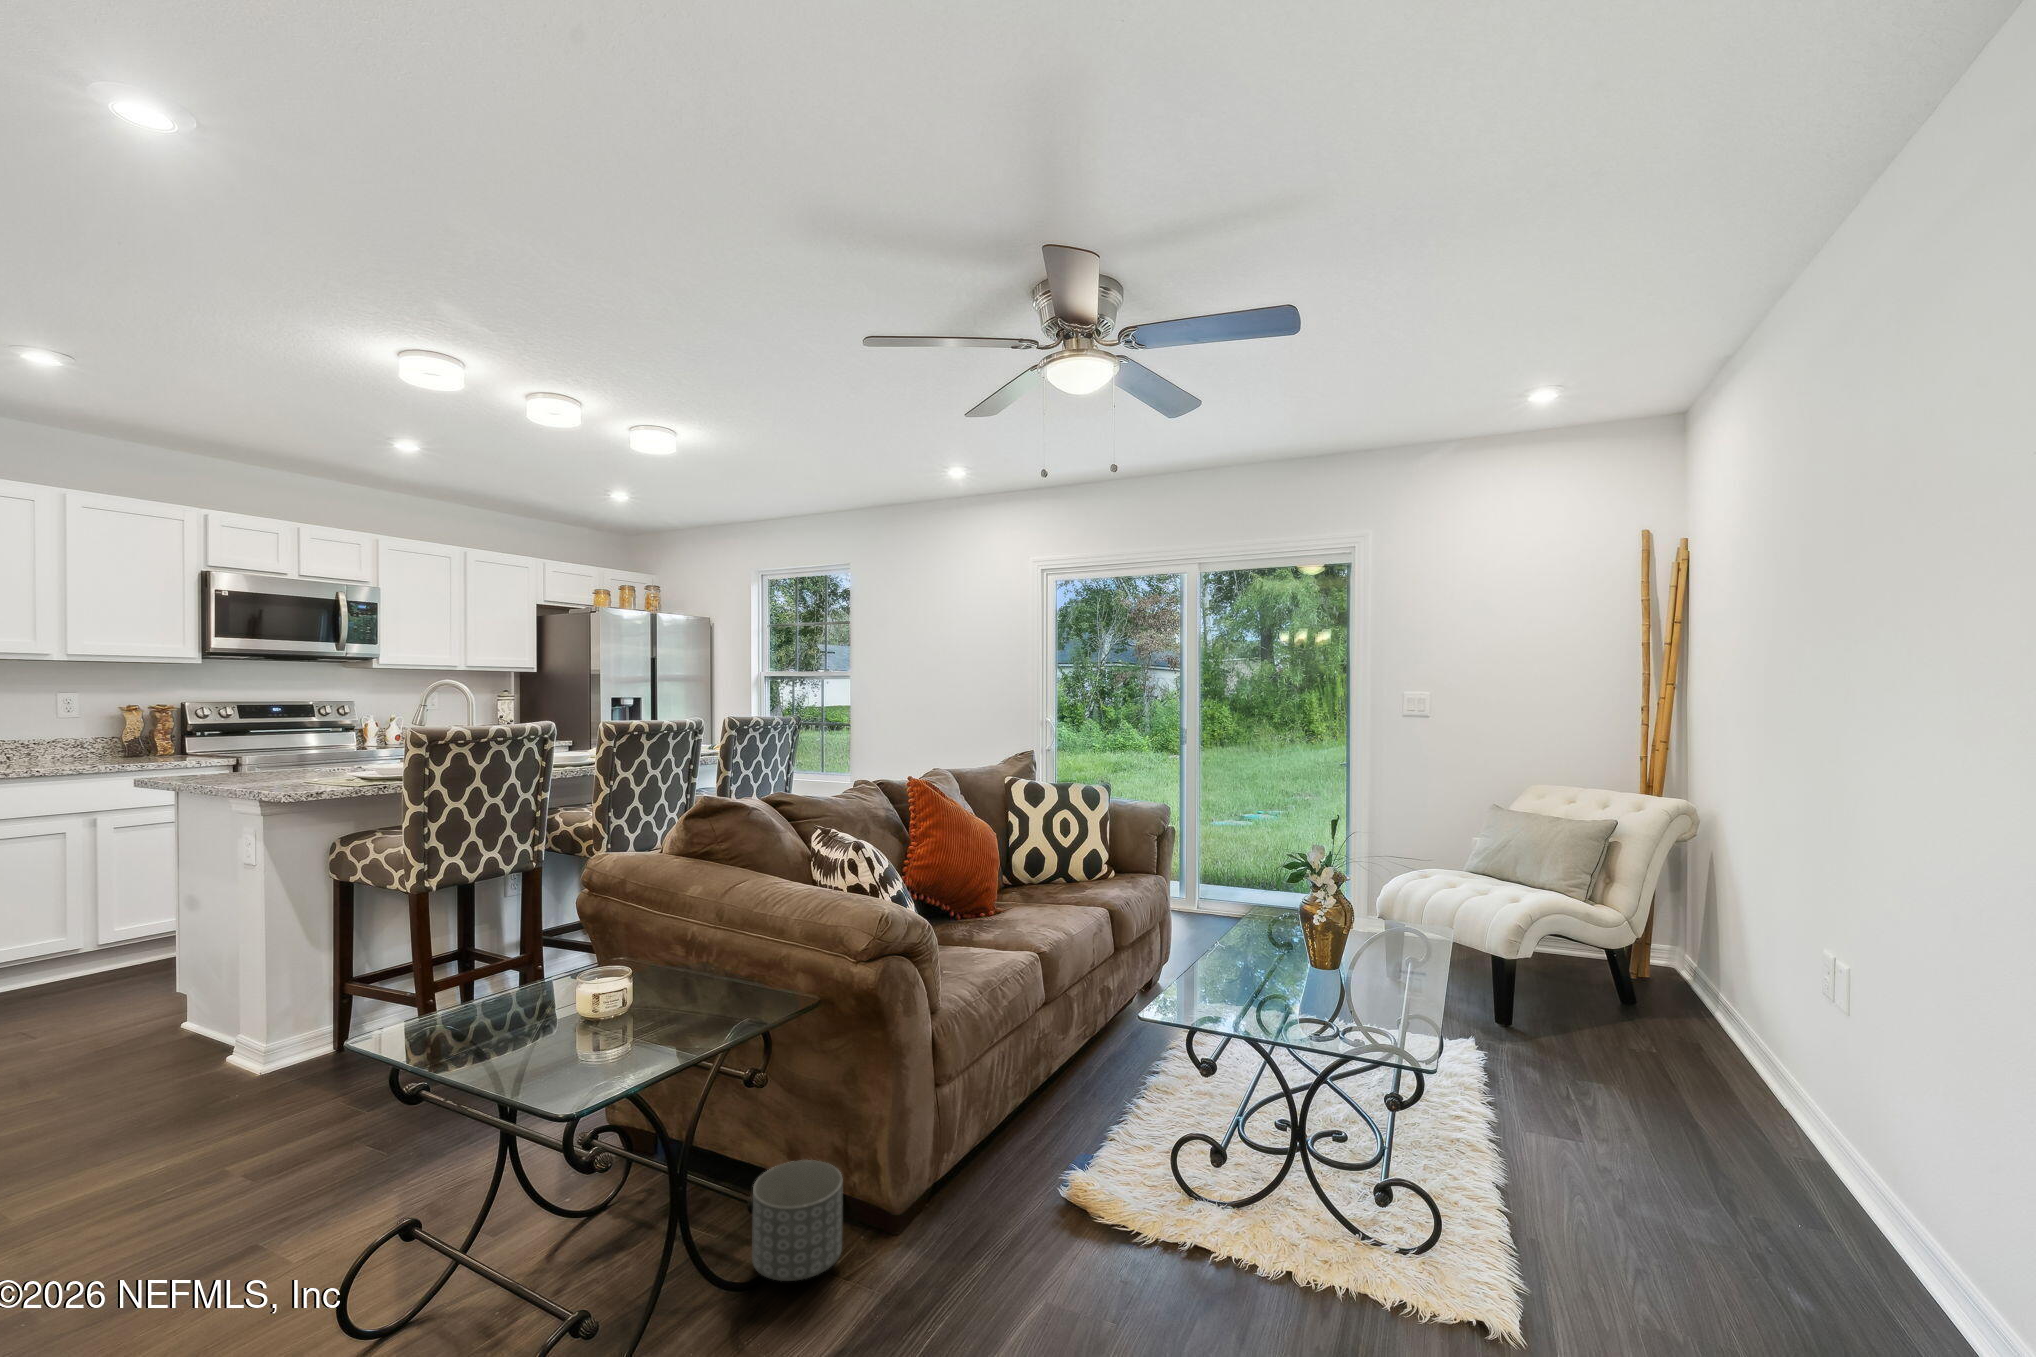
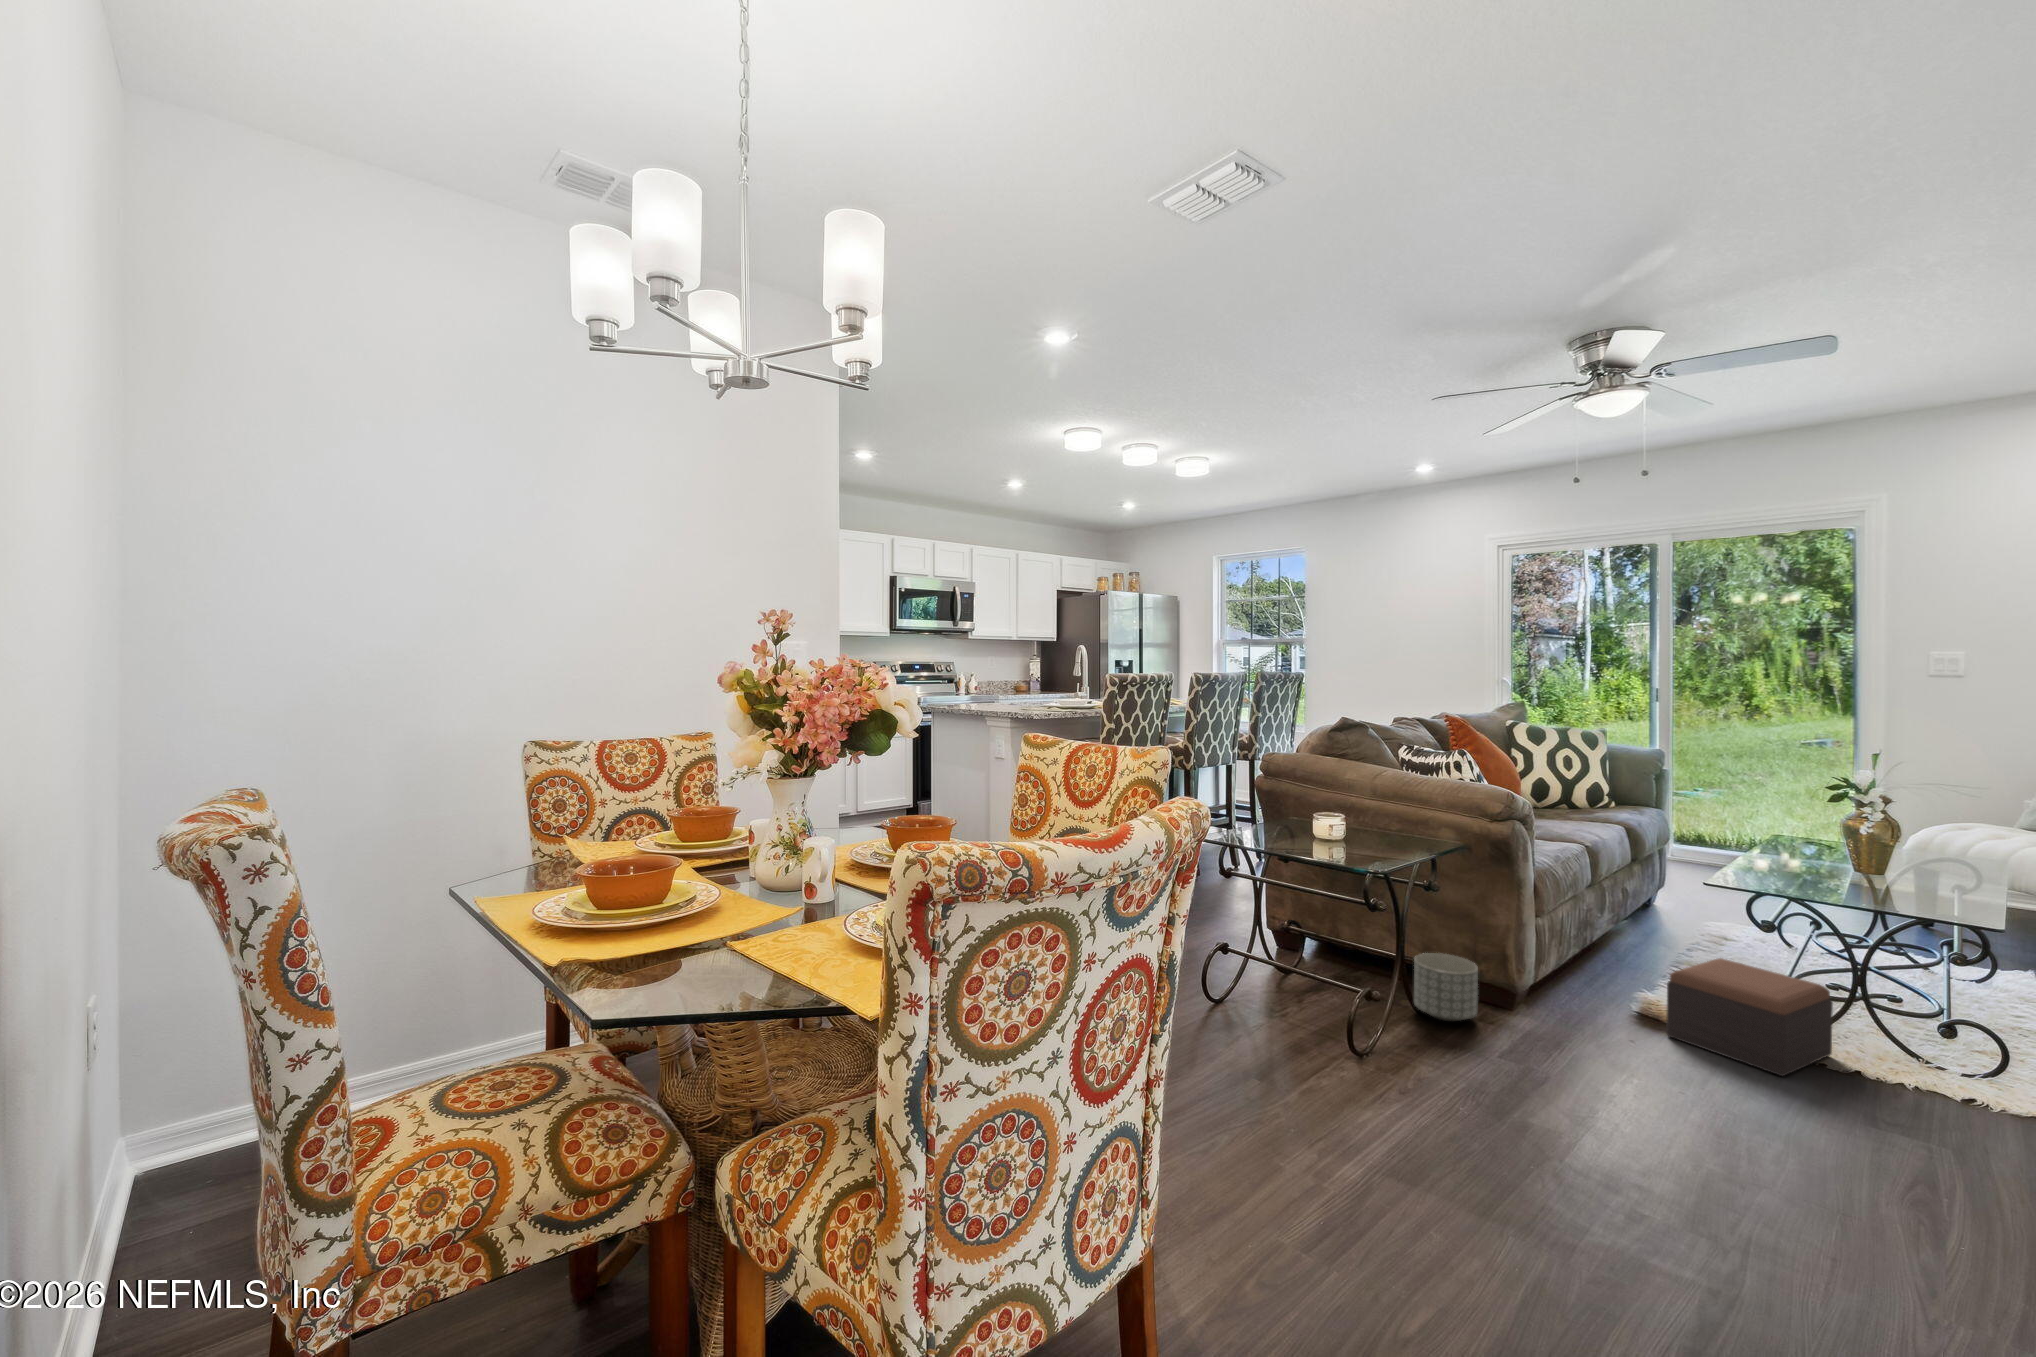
footstool: none [1087,1107,1266,1296] -> present [1666,958,1833,1076]

